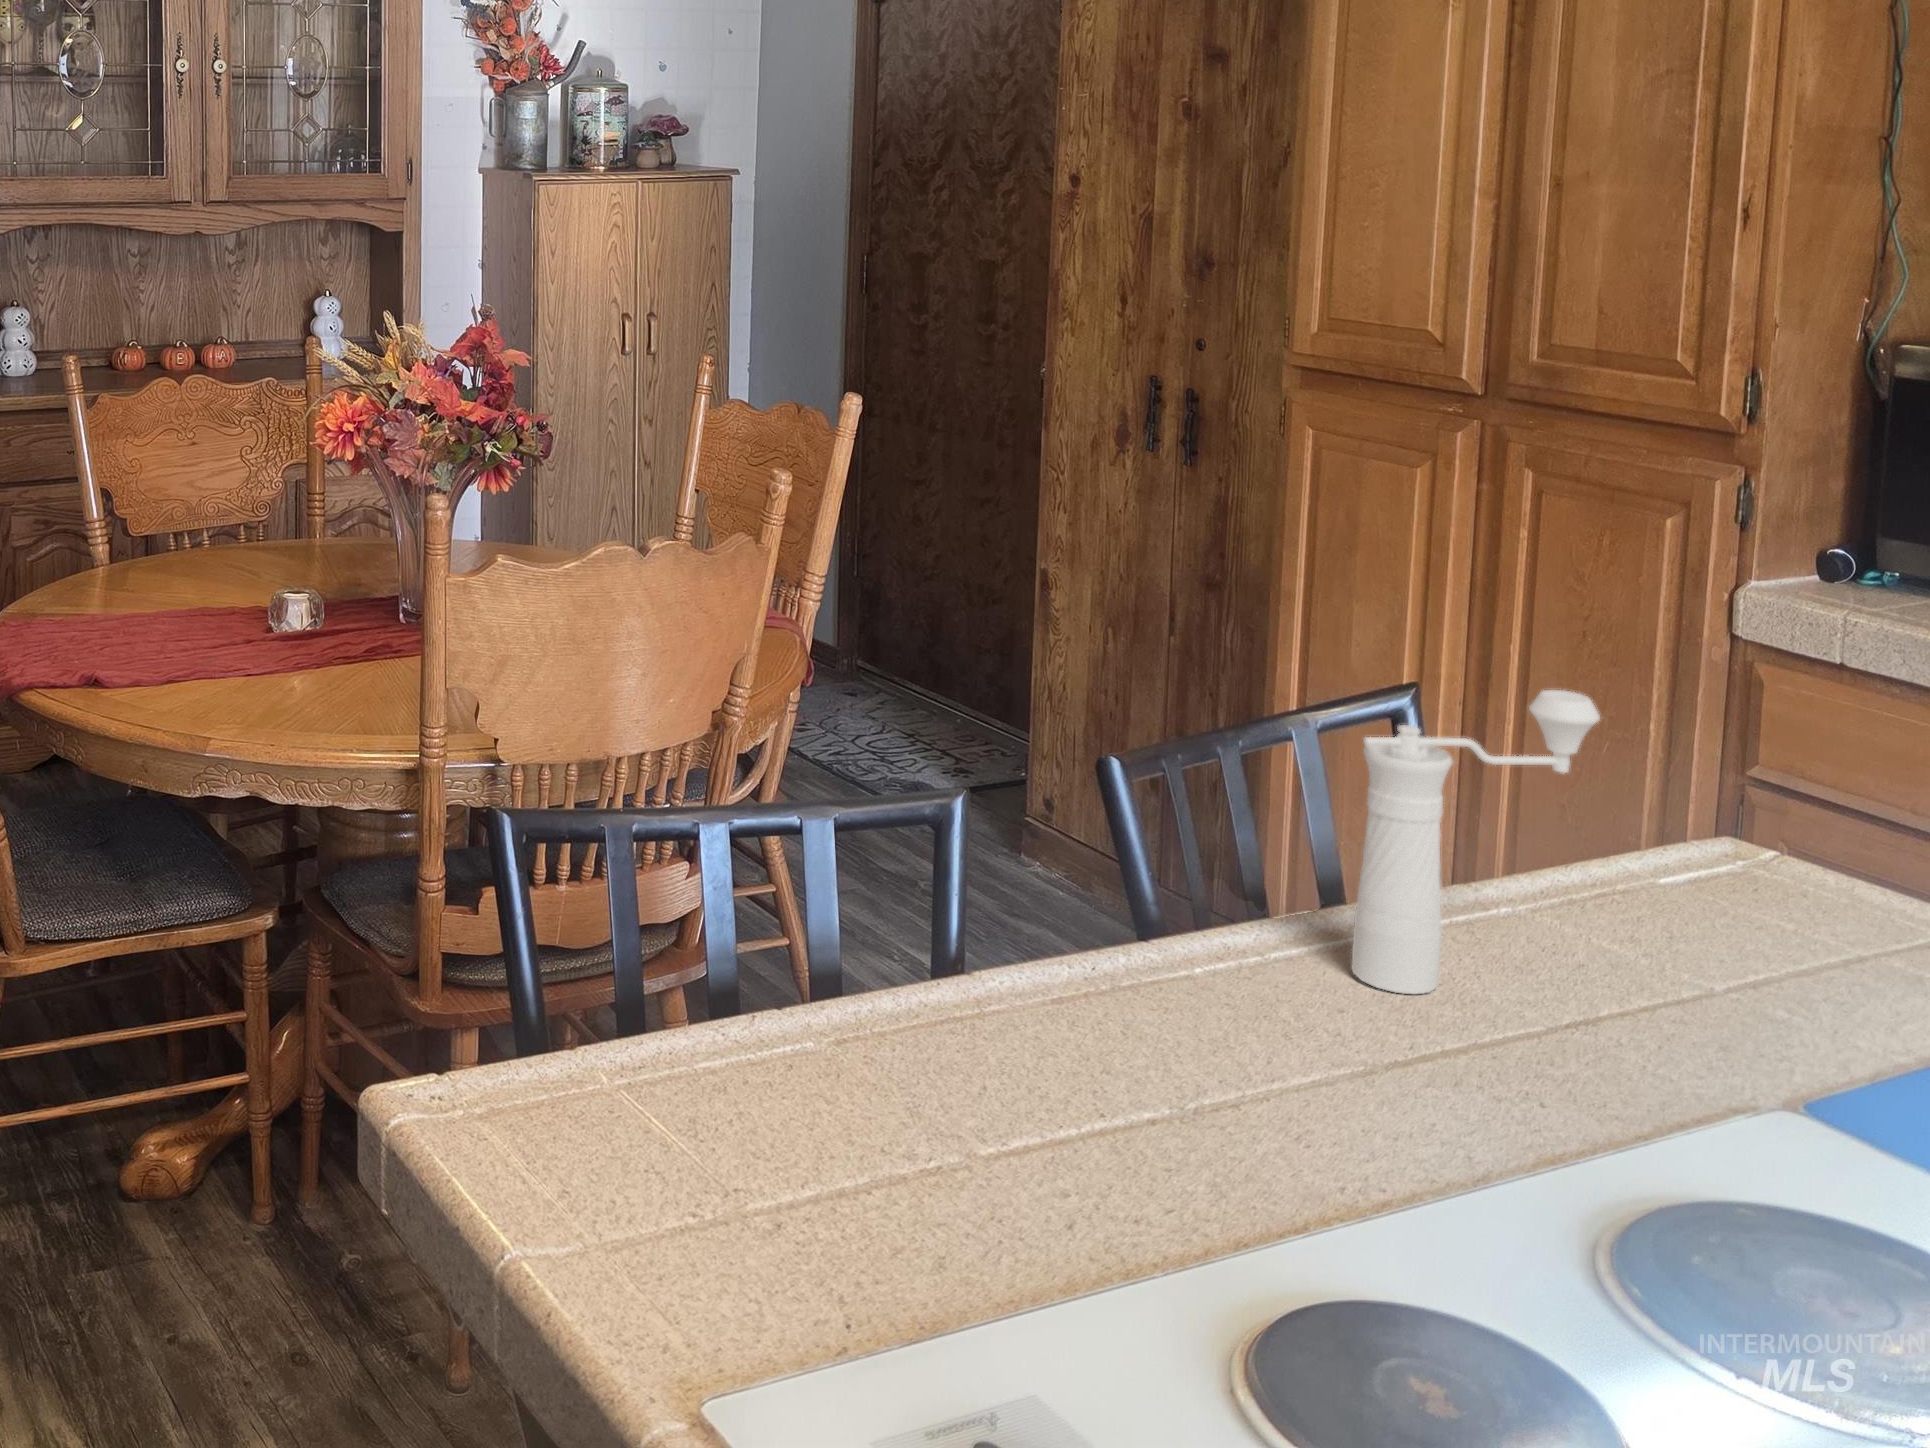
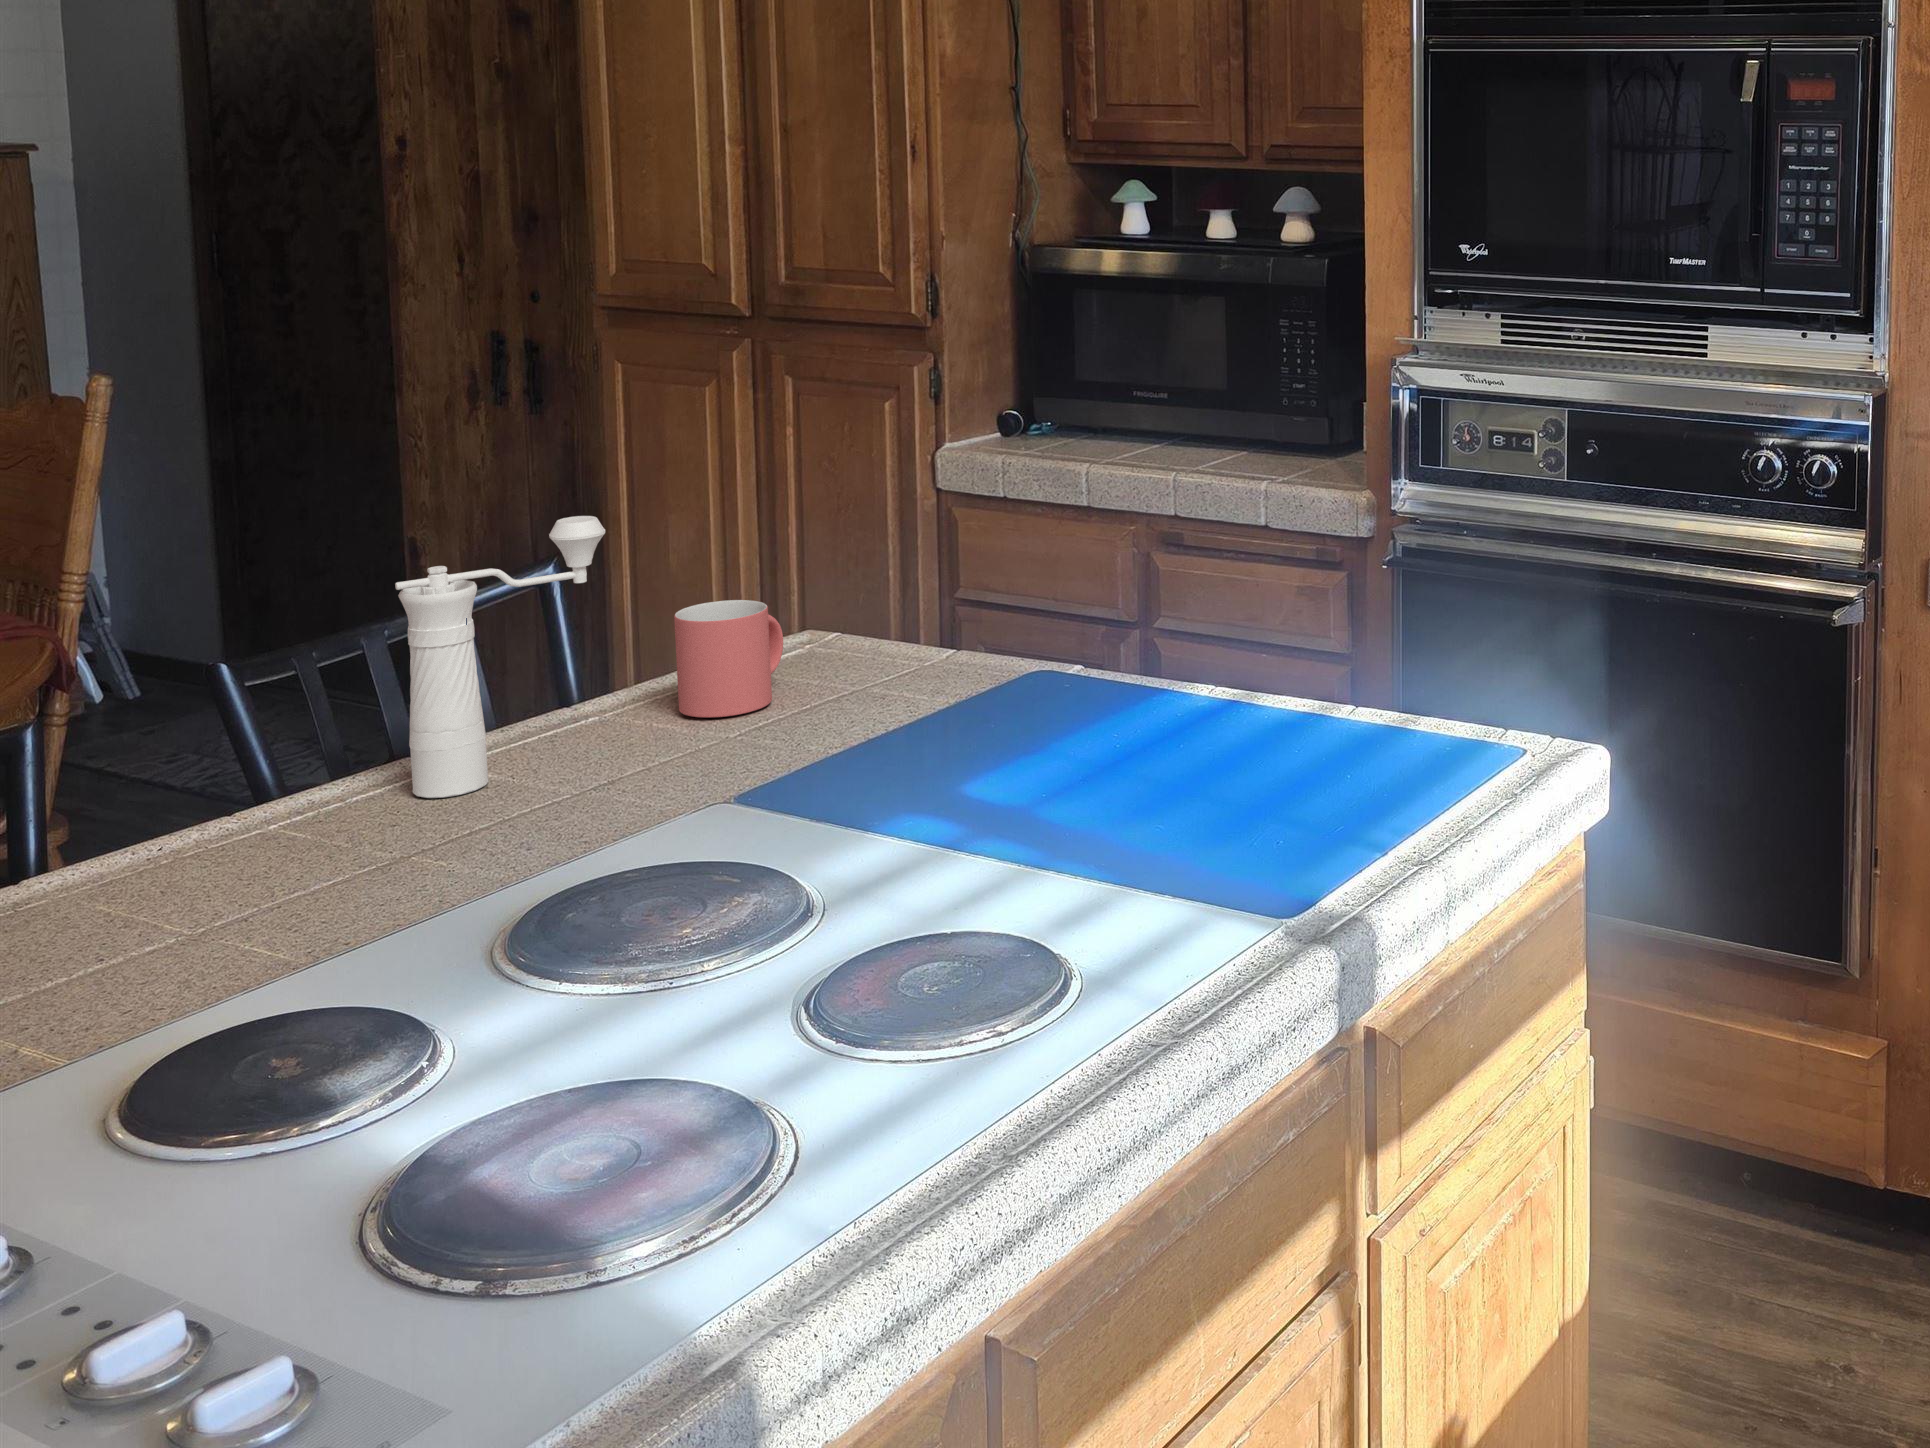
mug: none [1619,804,1756,961] -> present [674,600,783,718]

